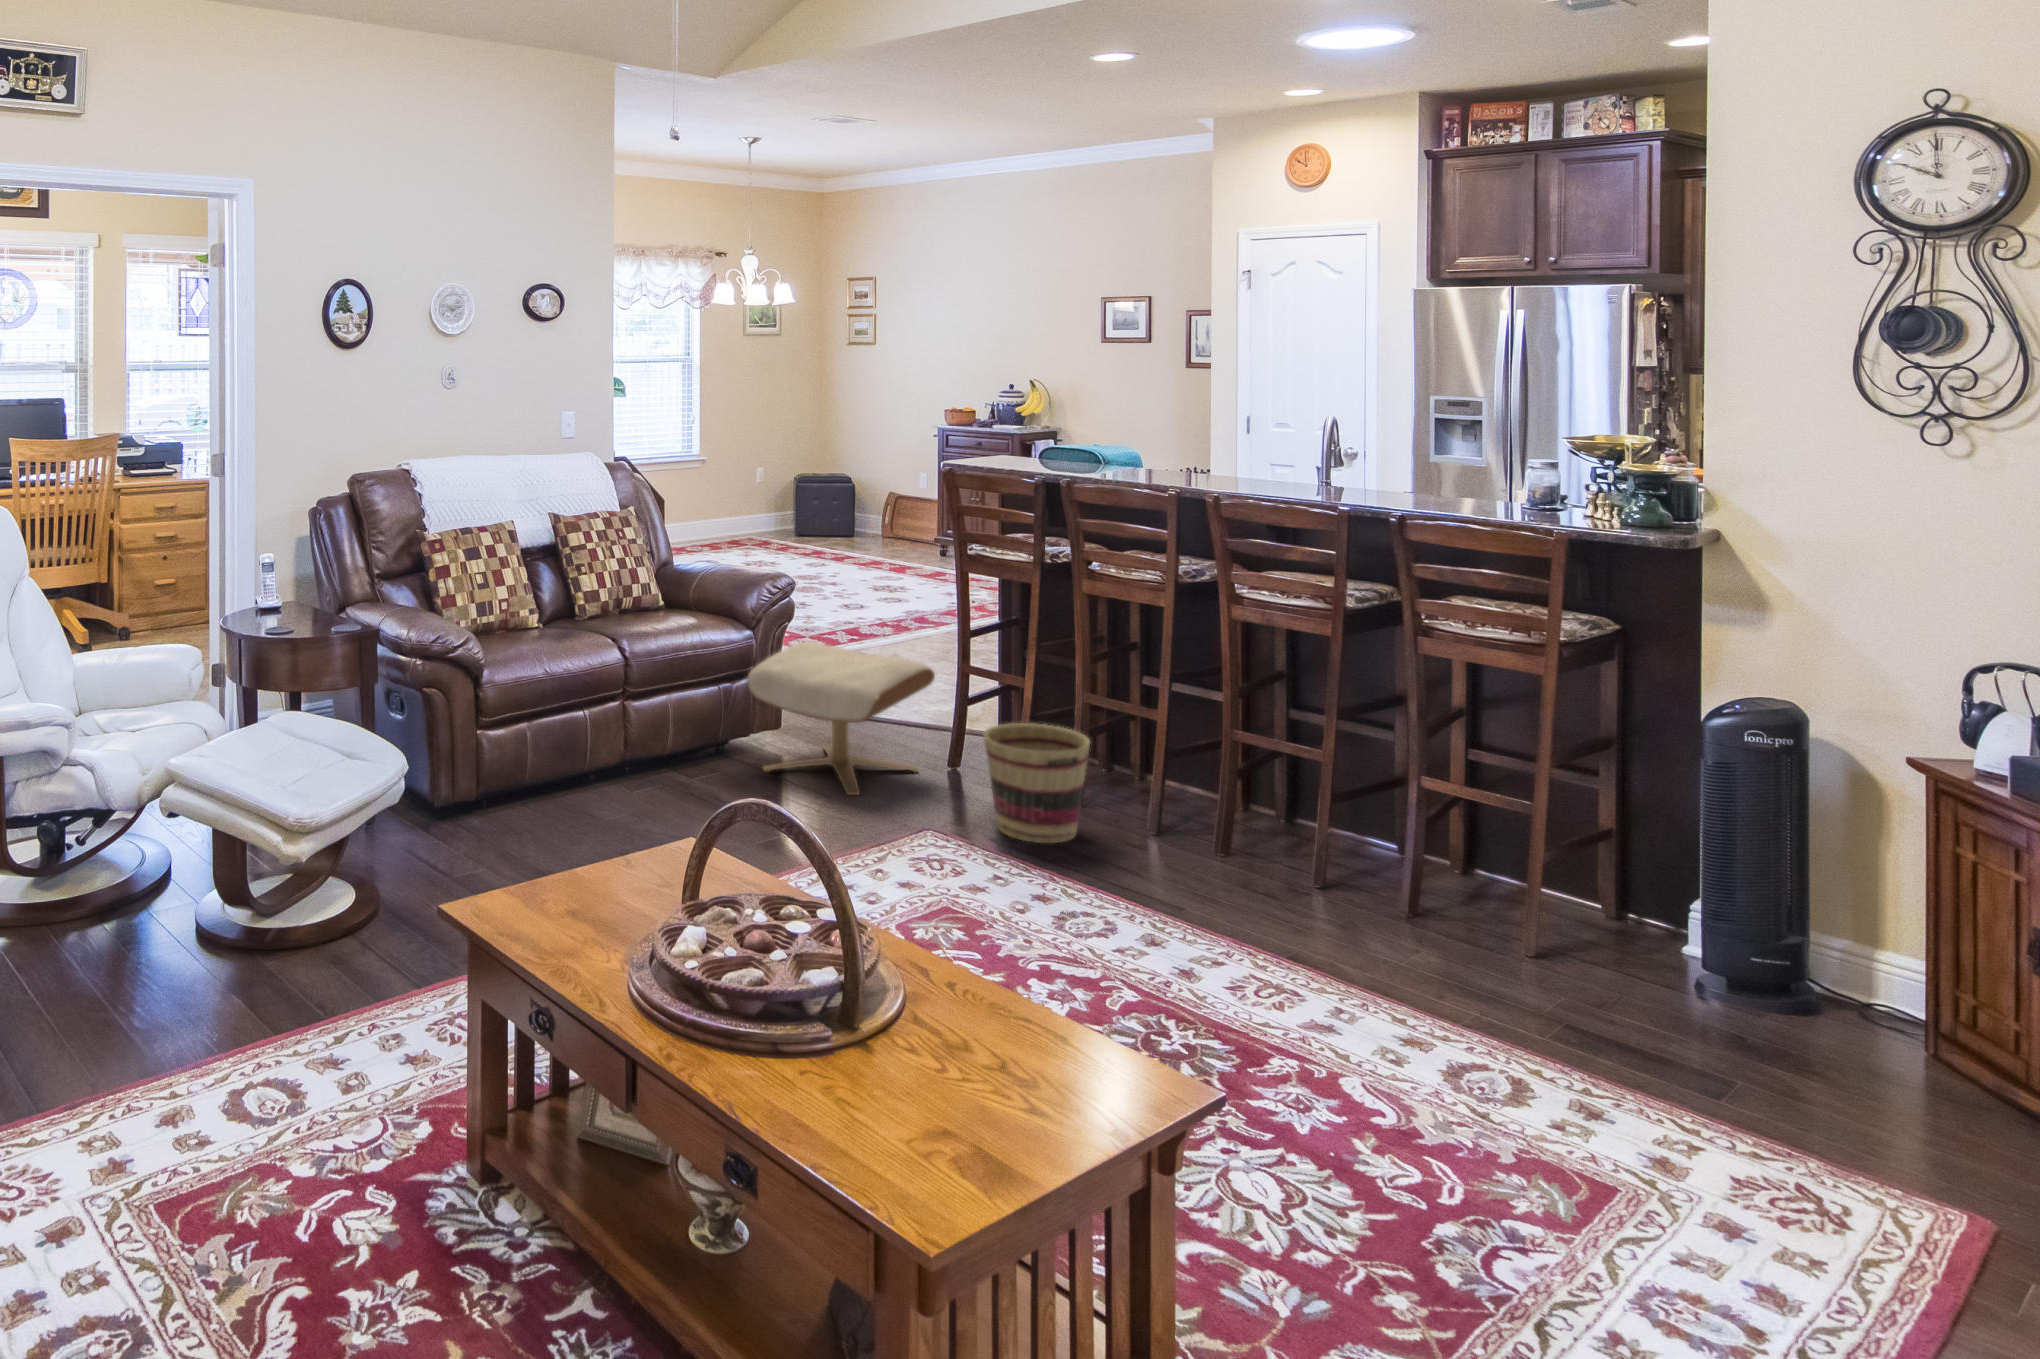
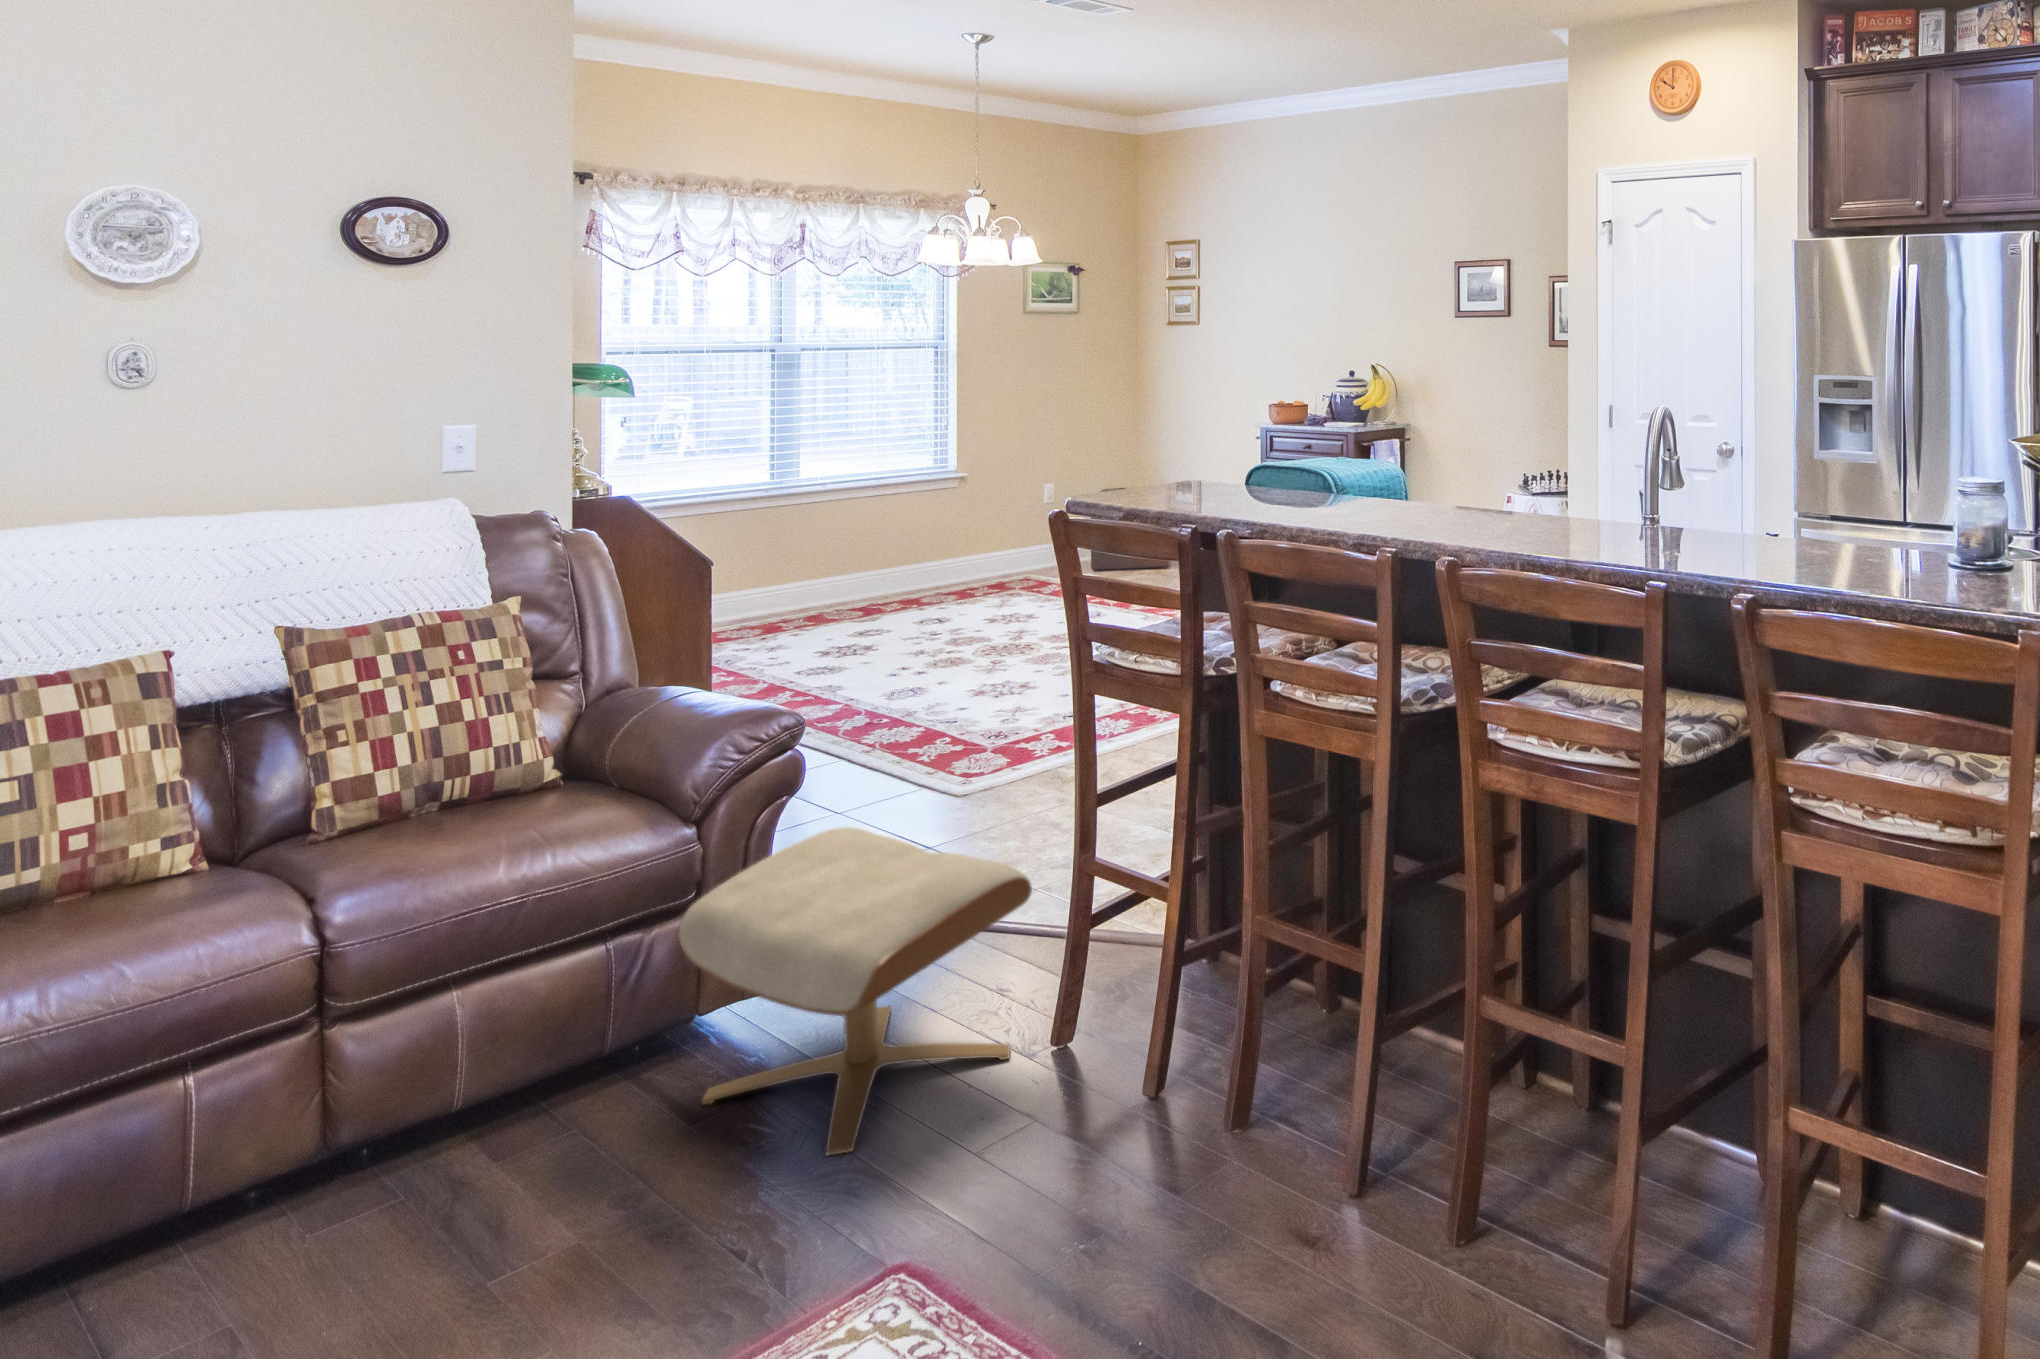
basket: present [984,723,1090,843] -> none [1046,989,1246,1258]

